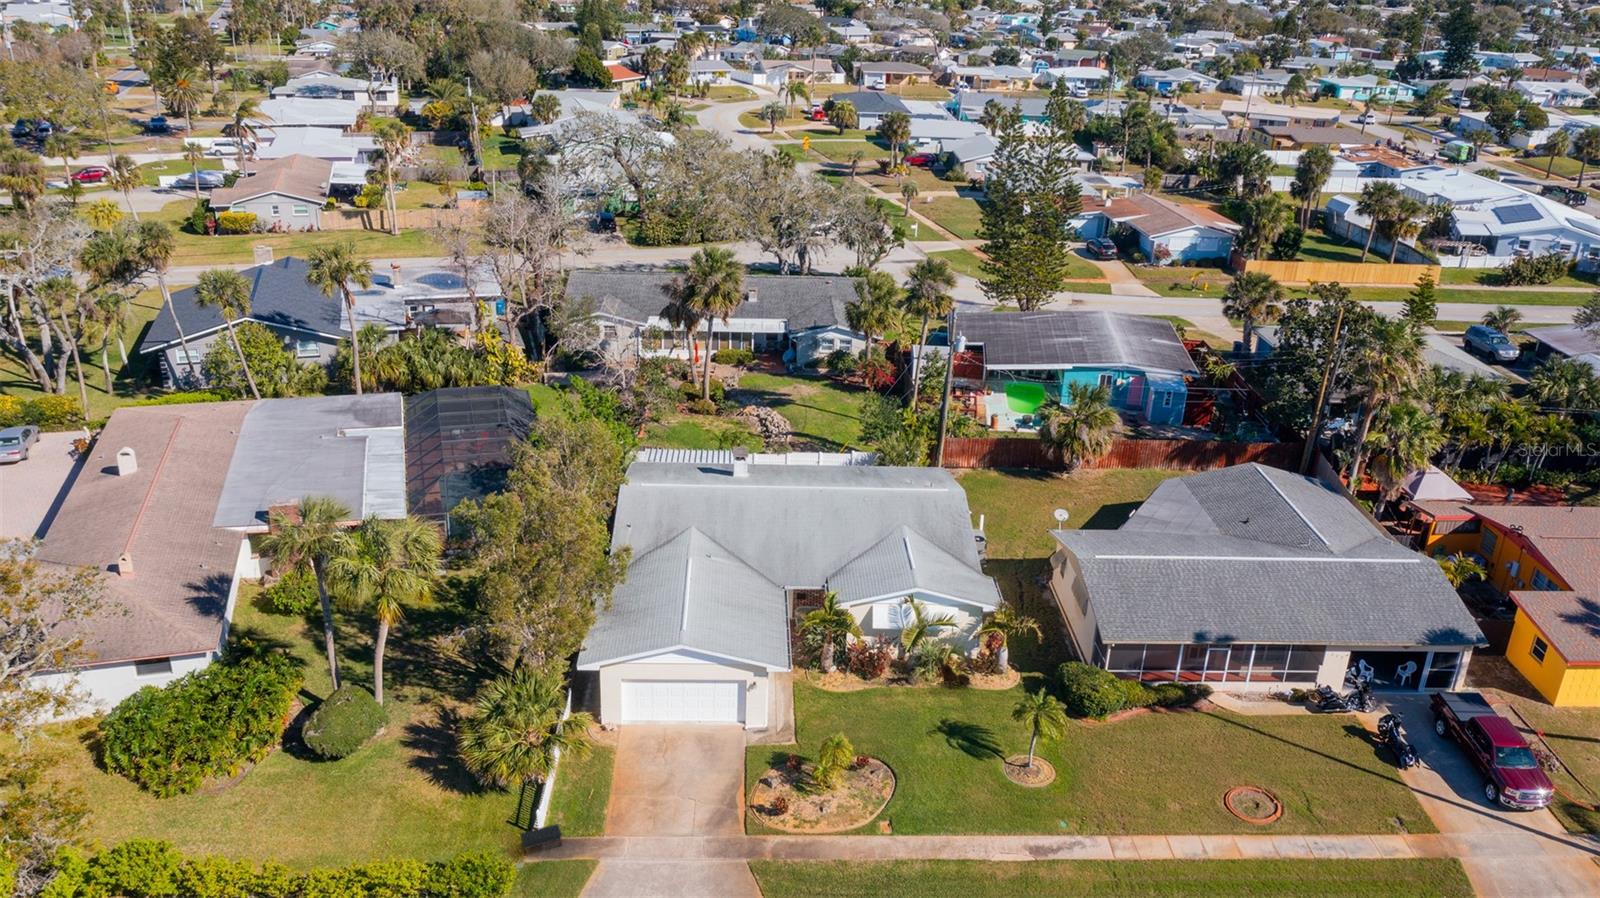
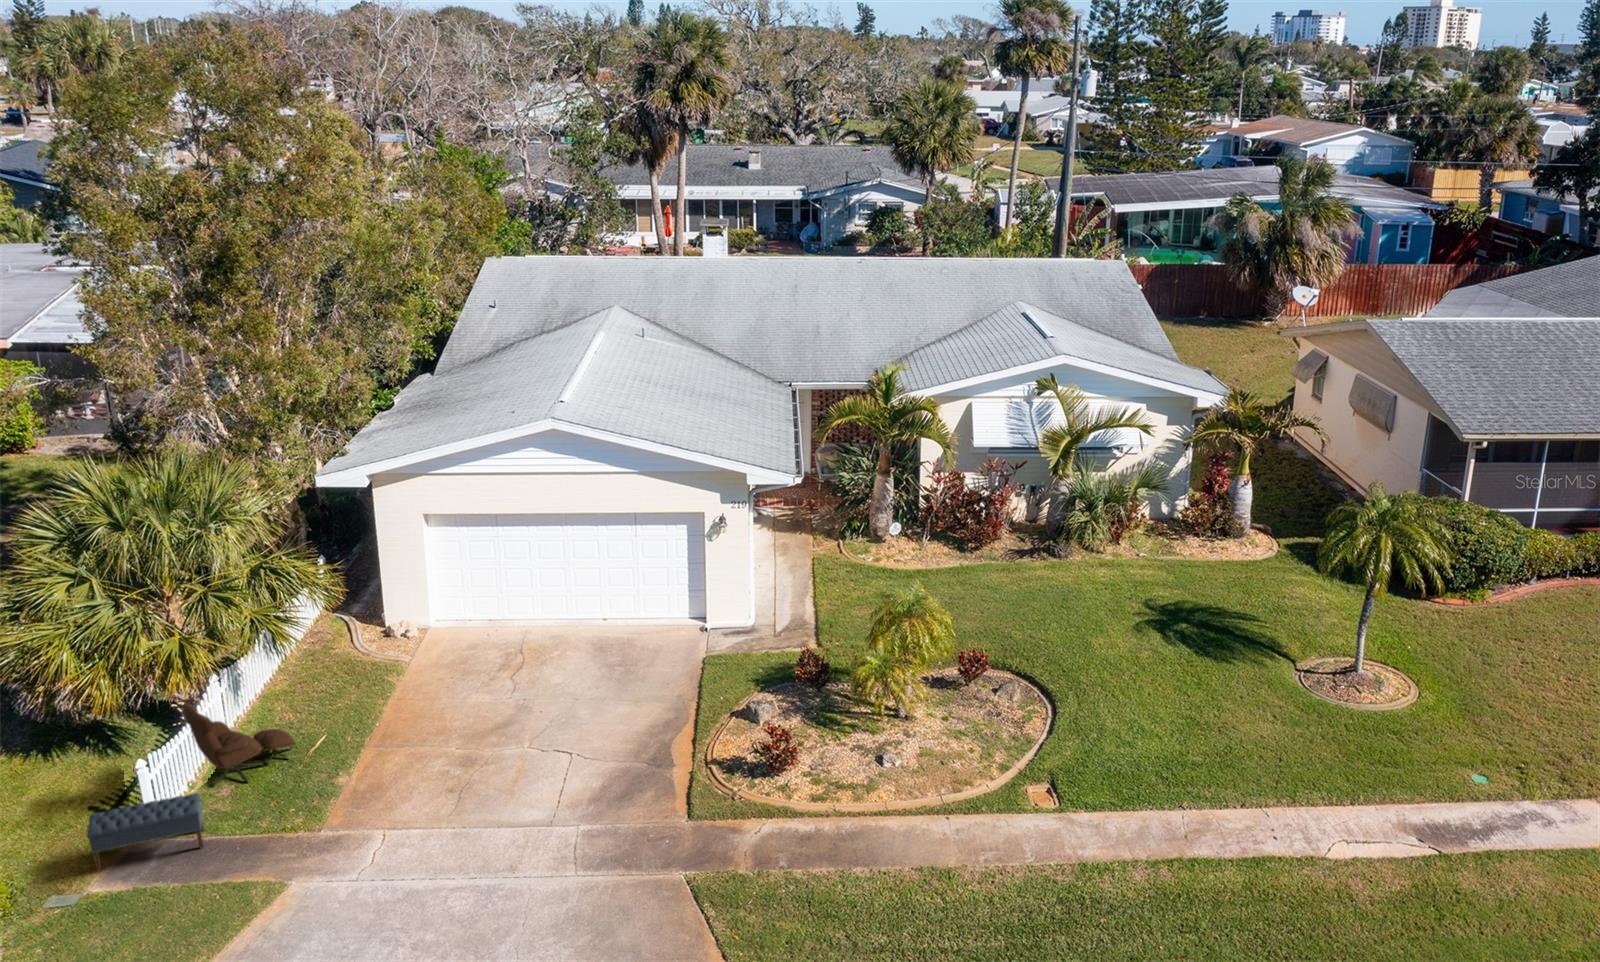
lounge chair: present [939,658,970,686] -> present [183,704,295,786]

